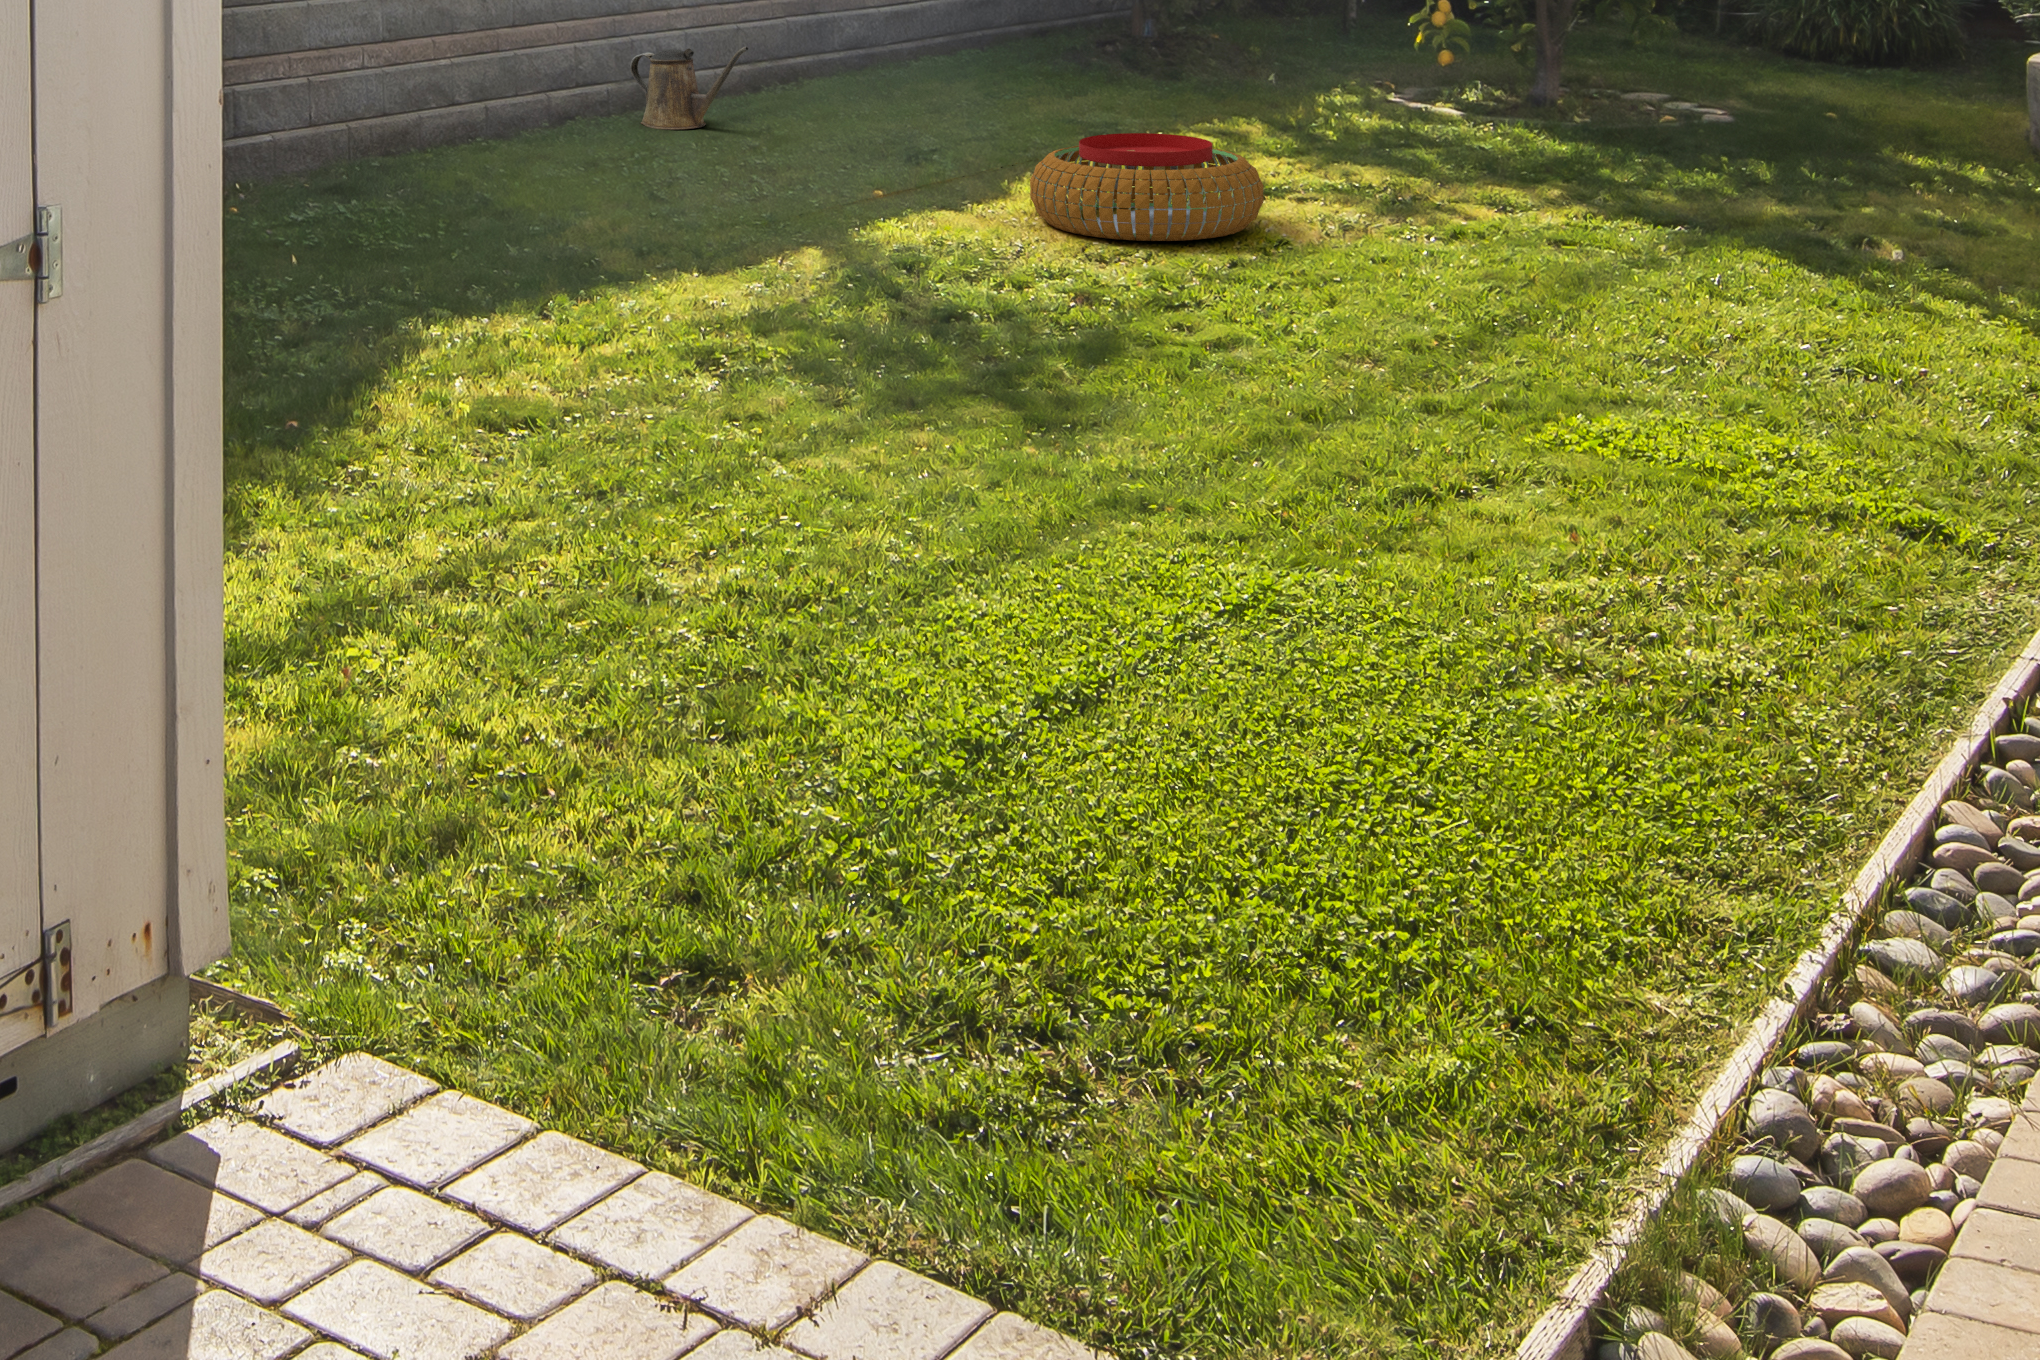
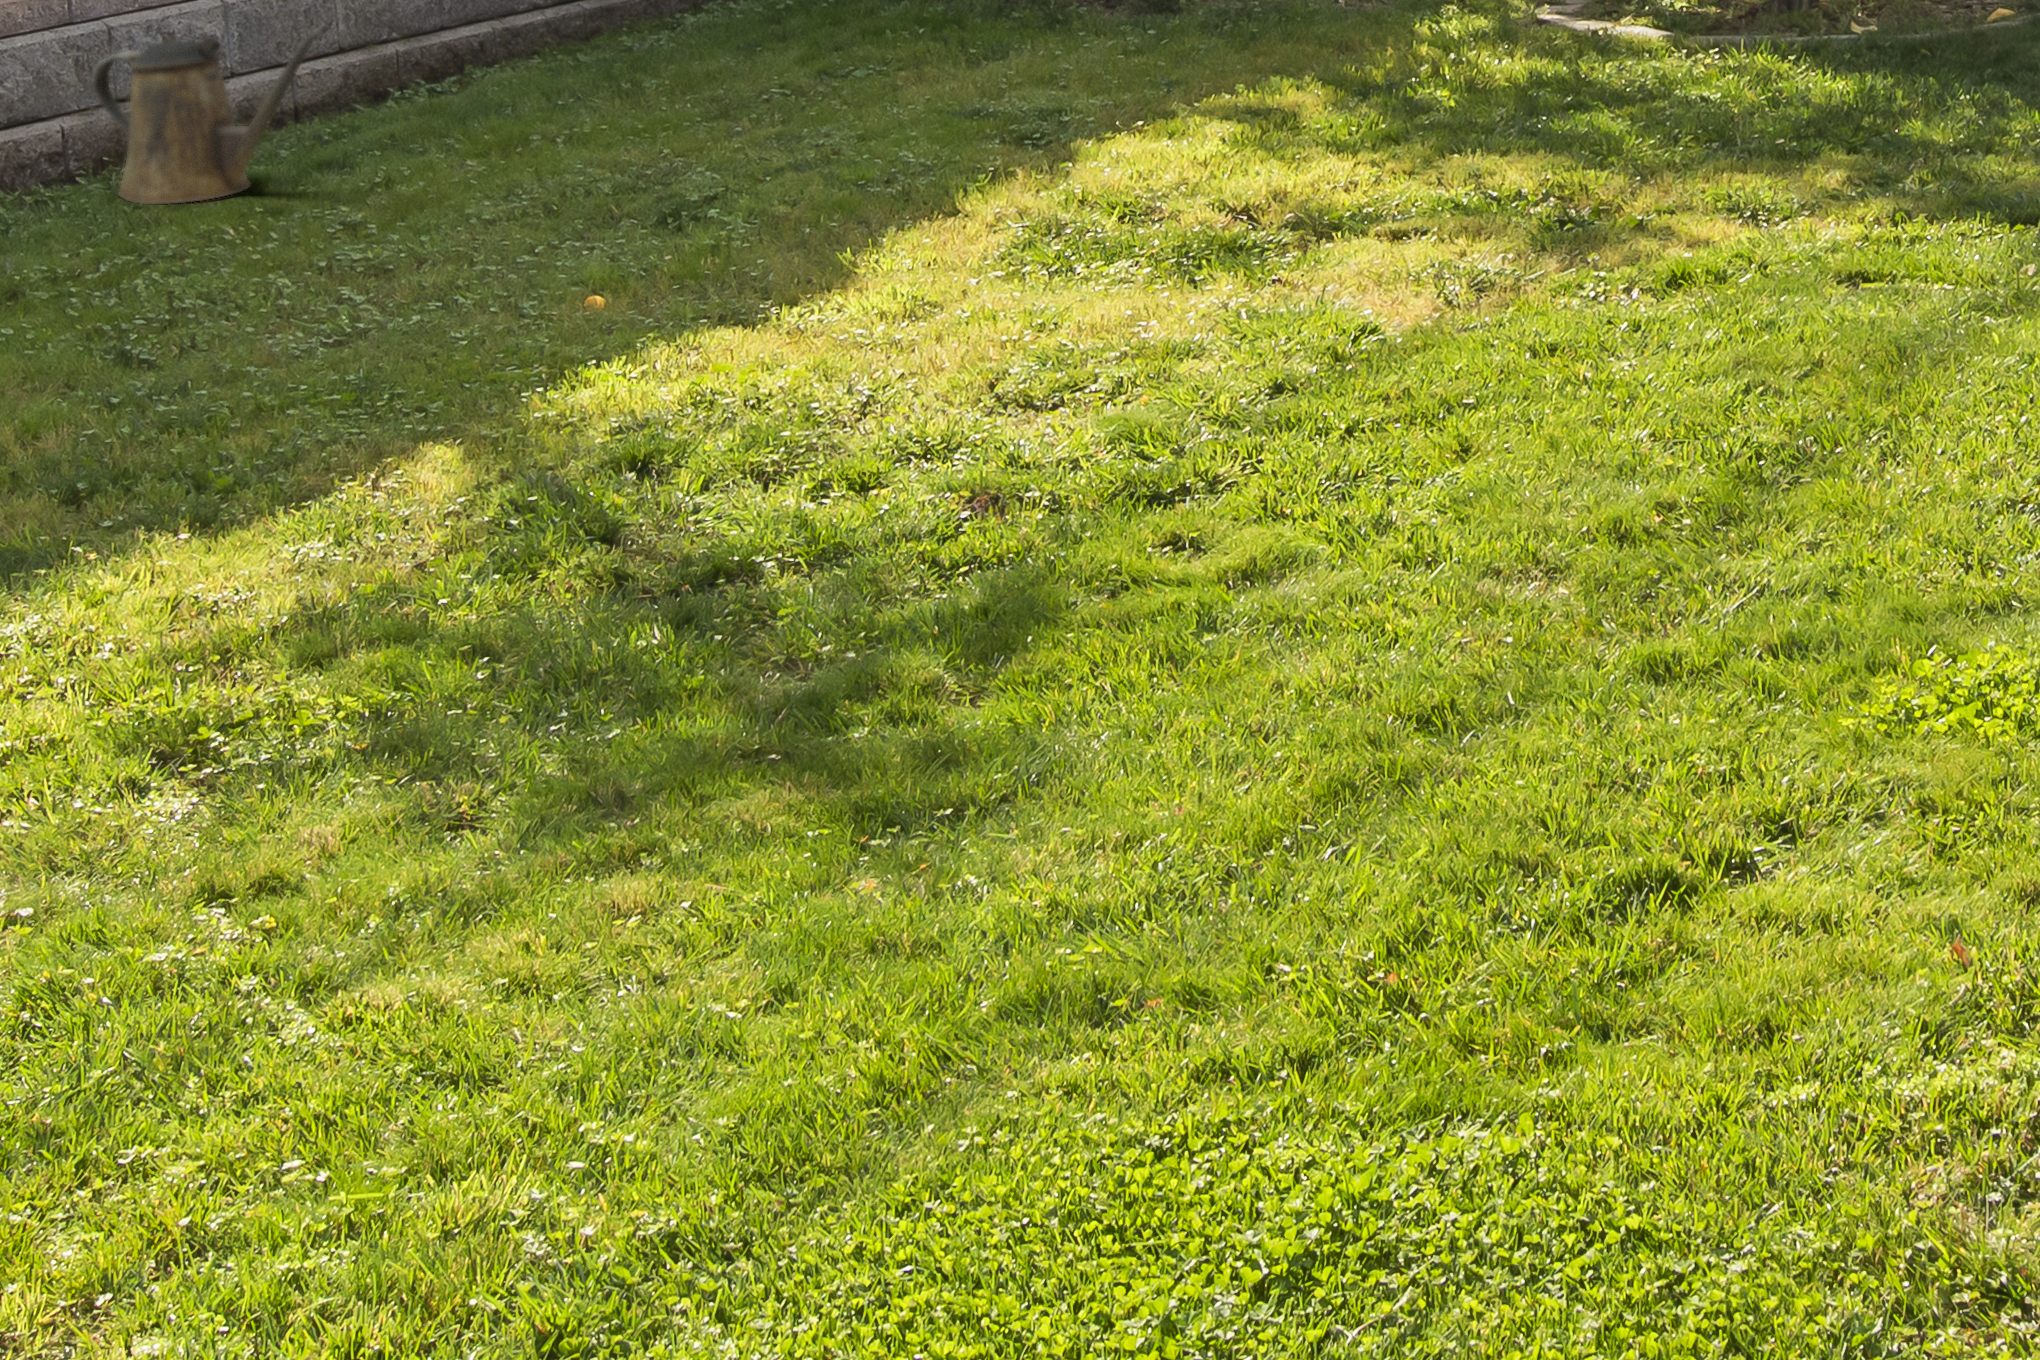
pouf: present [1030,133,1264,241] -> none [881,137,1322,356]

